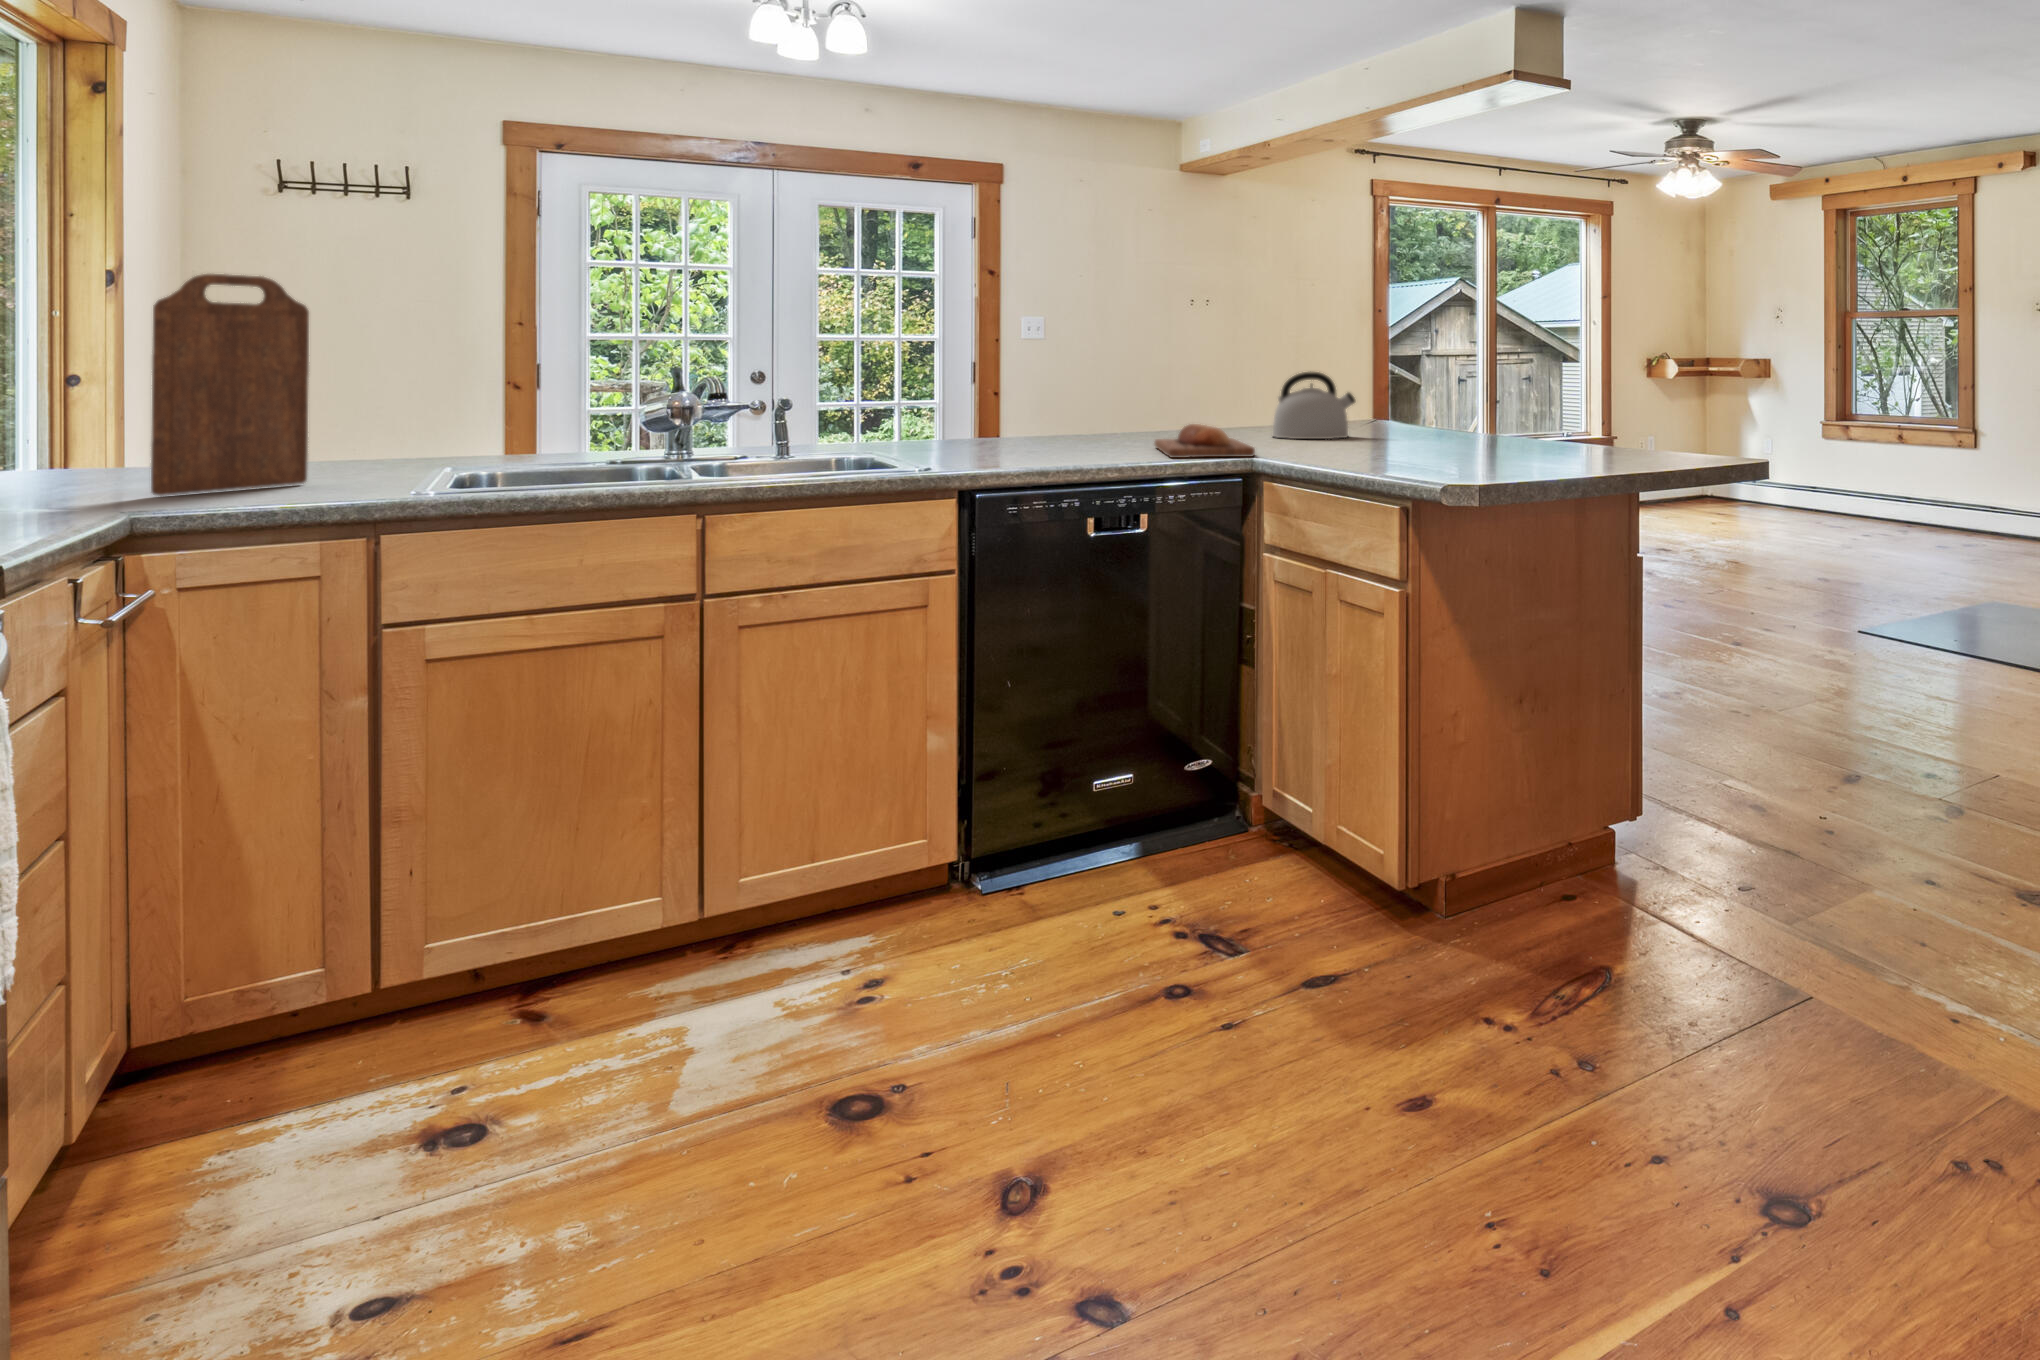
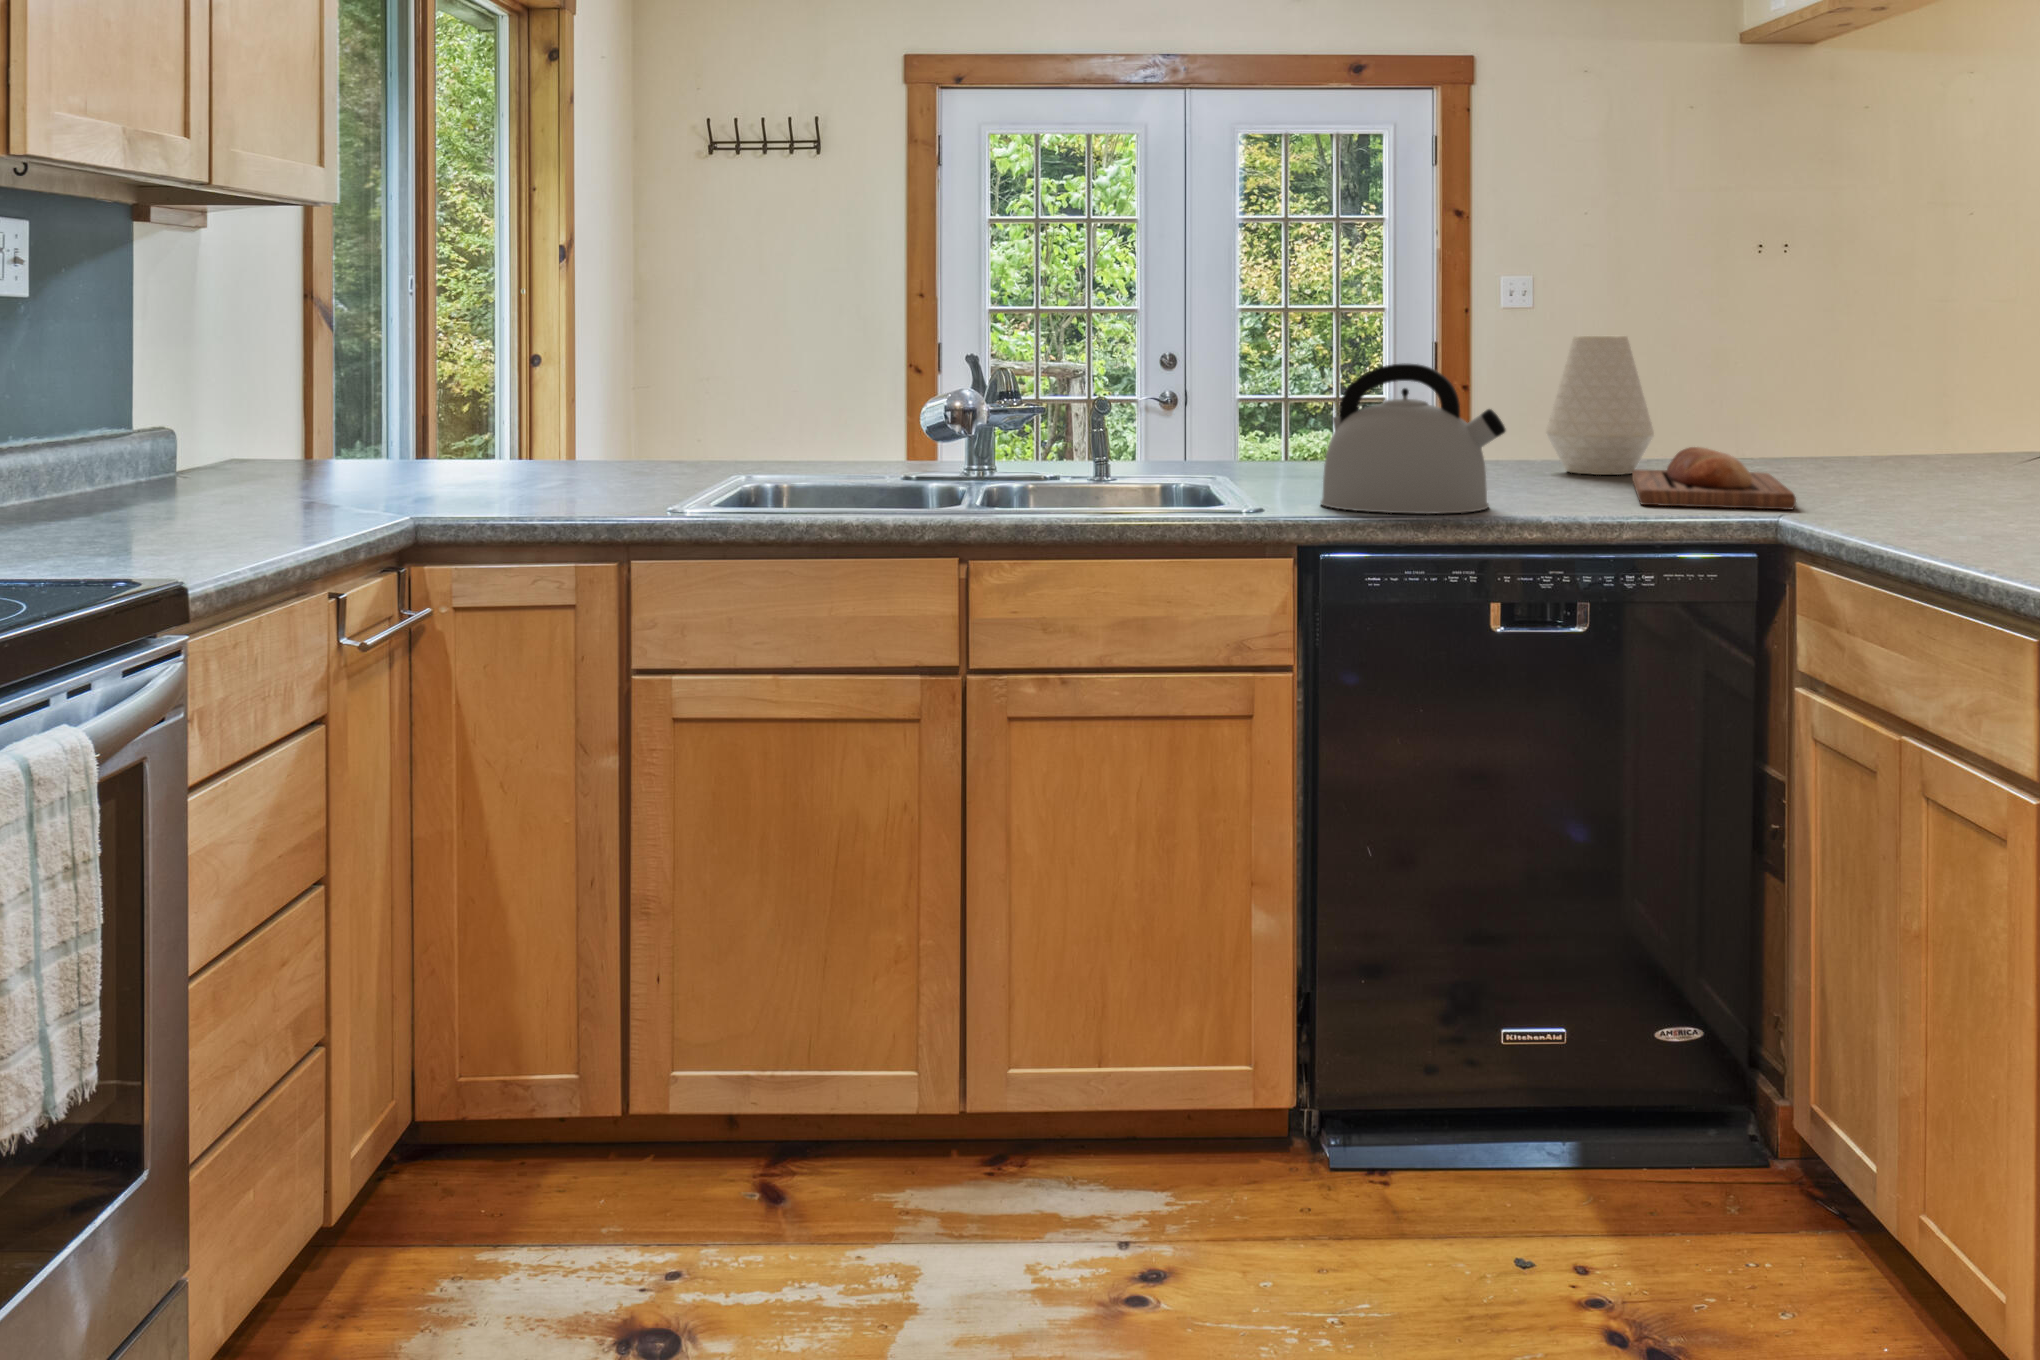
cutting board: present [151,274,309,496] -> none [465,252,607,499]
vase: none [1095,357,1162,444] -> present [1546,336,1654,475]
kettle: present [1273,371,1355,439] -> present [1321,363,1506,514]

